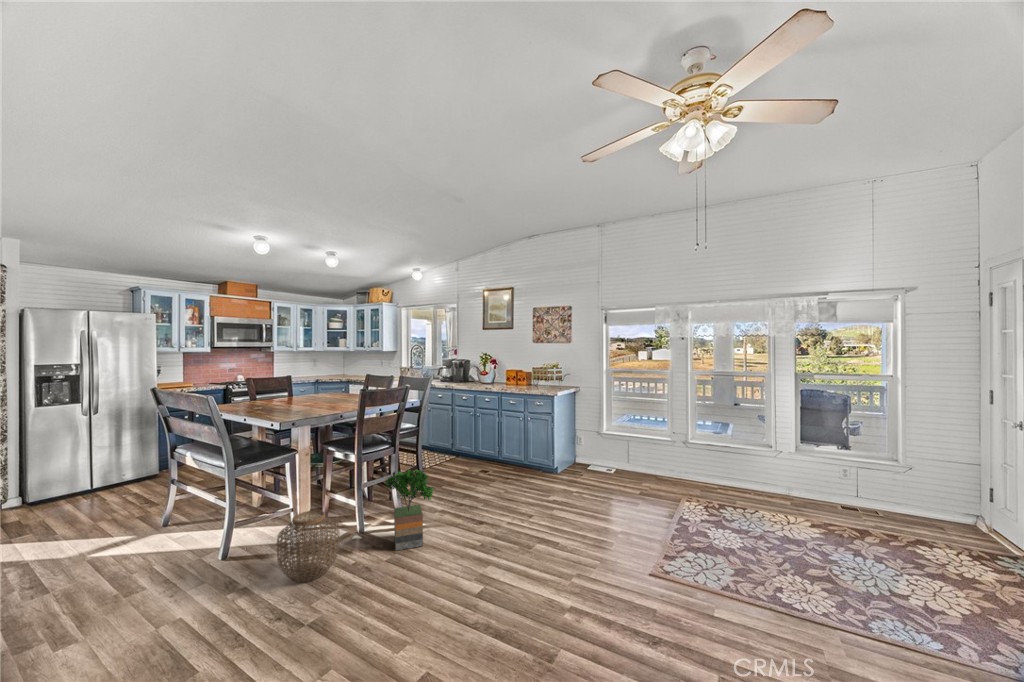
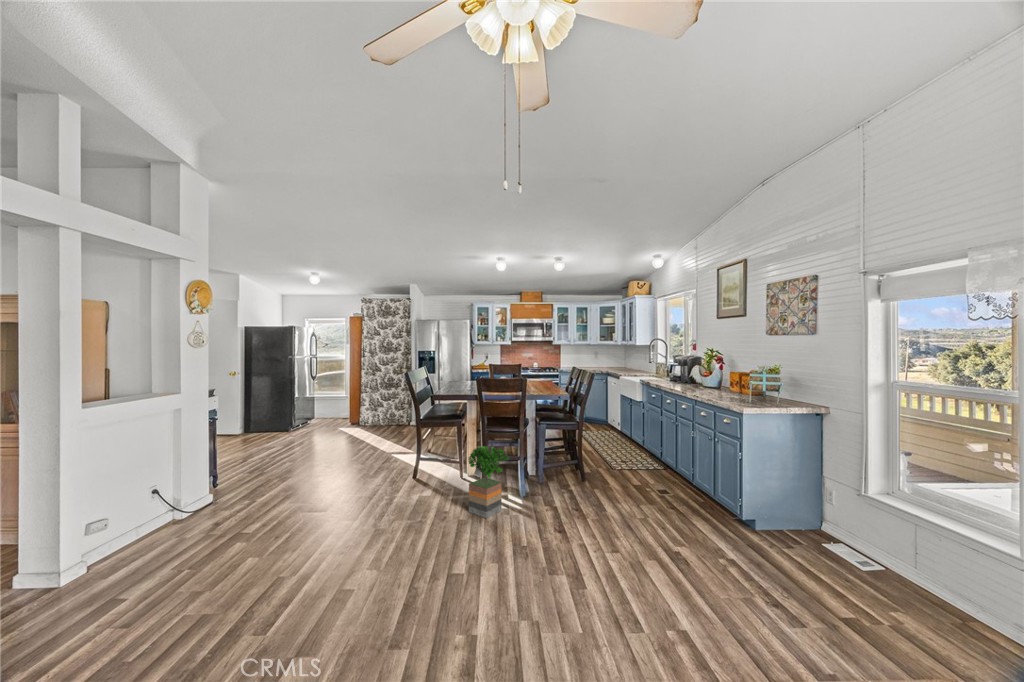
woven basket: present [277,510,339,582] -> none [391,455,433,505]

